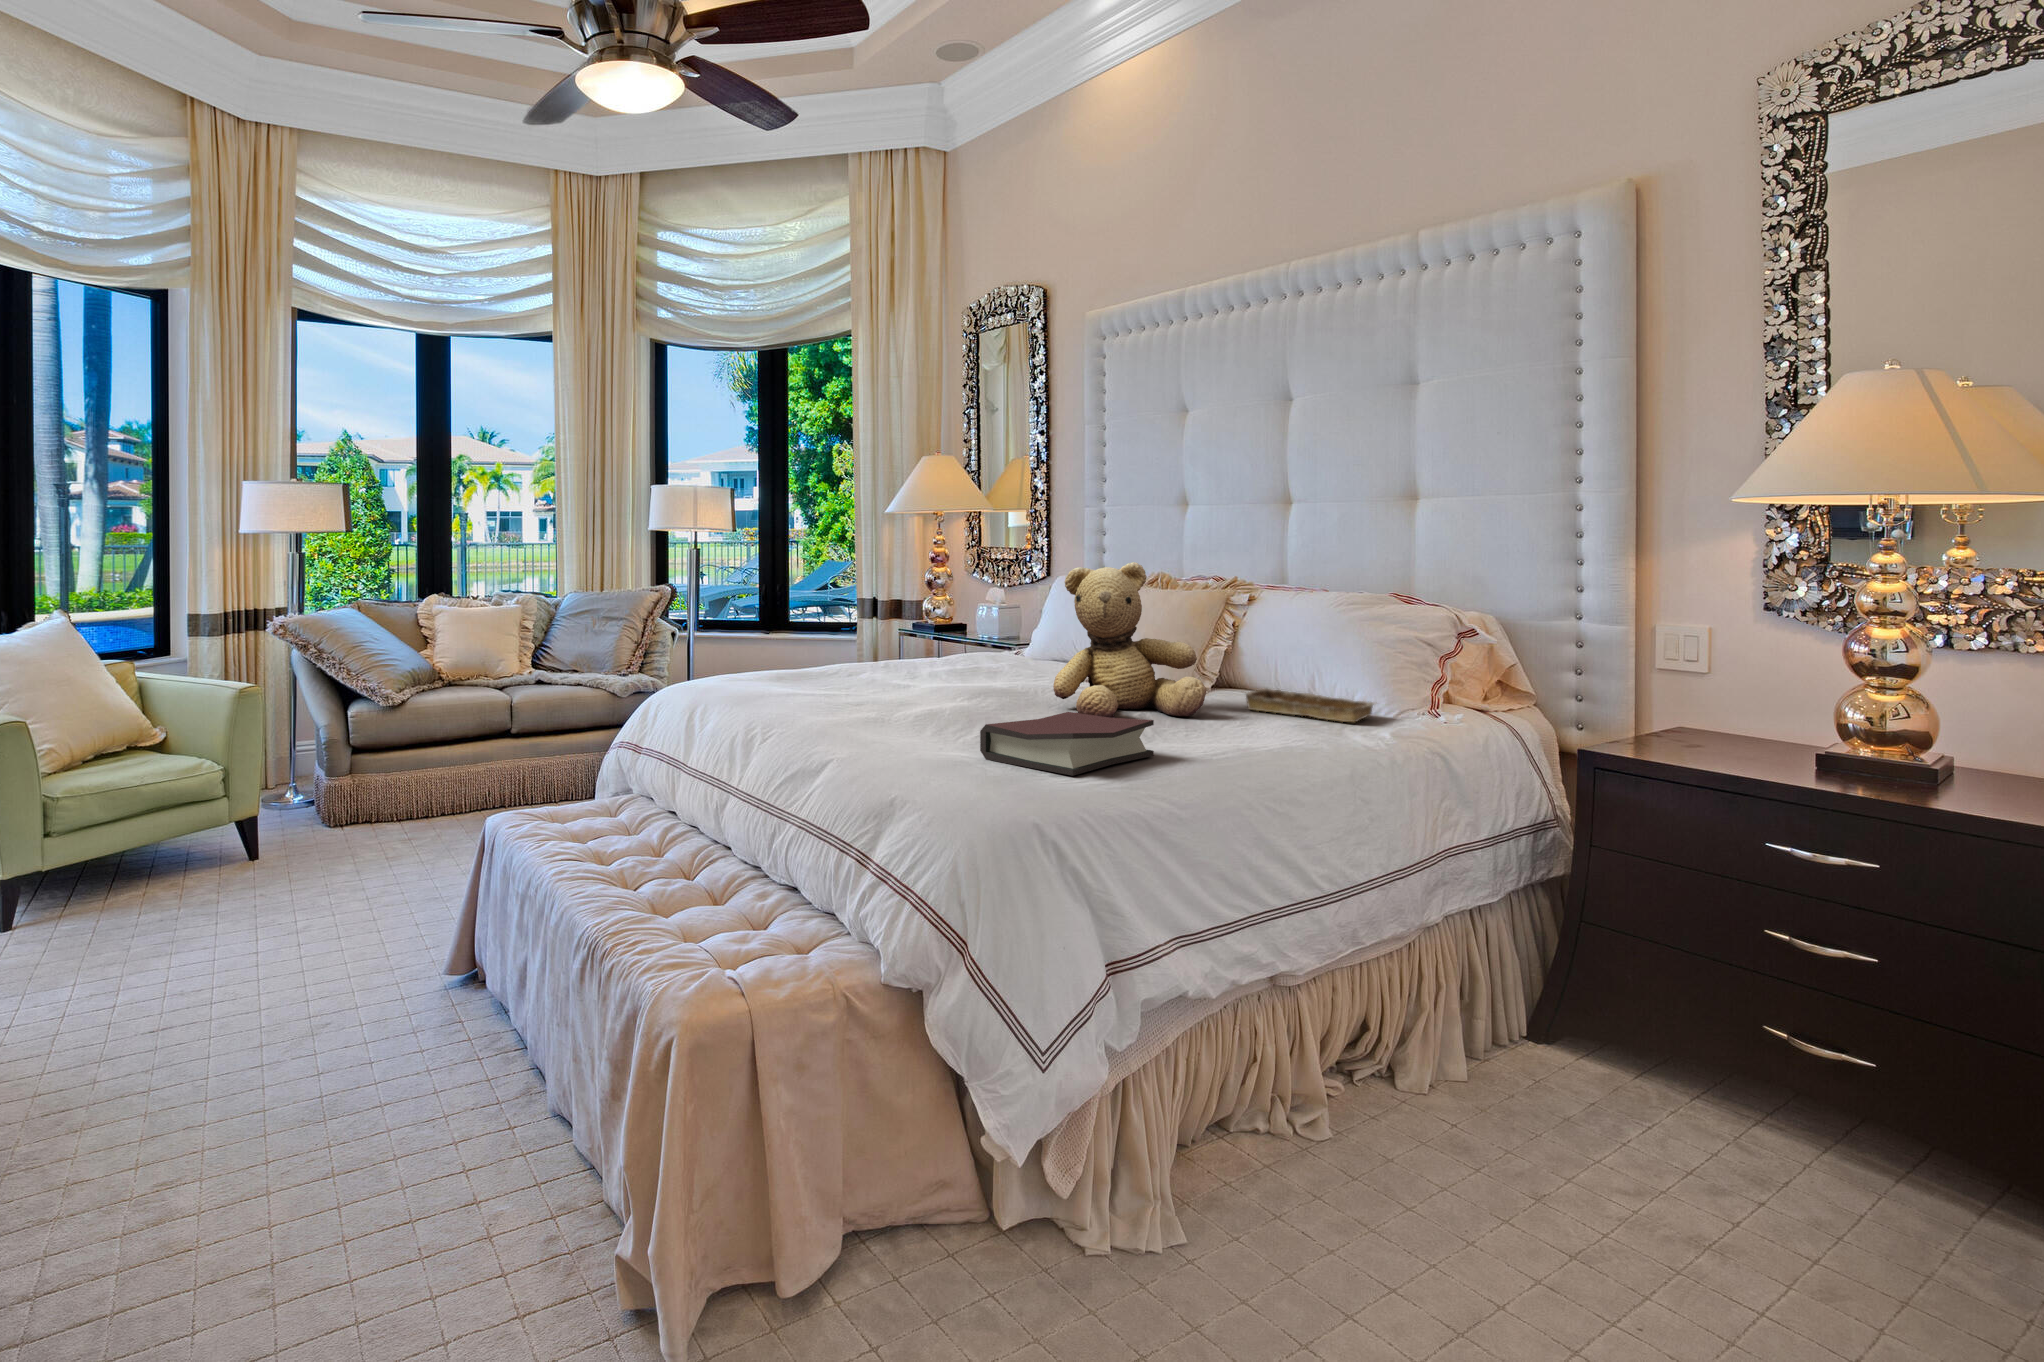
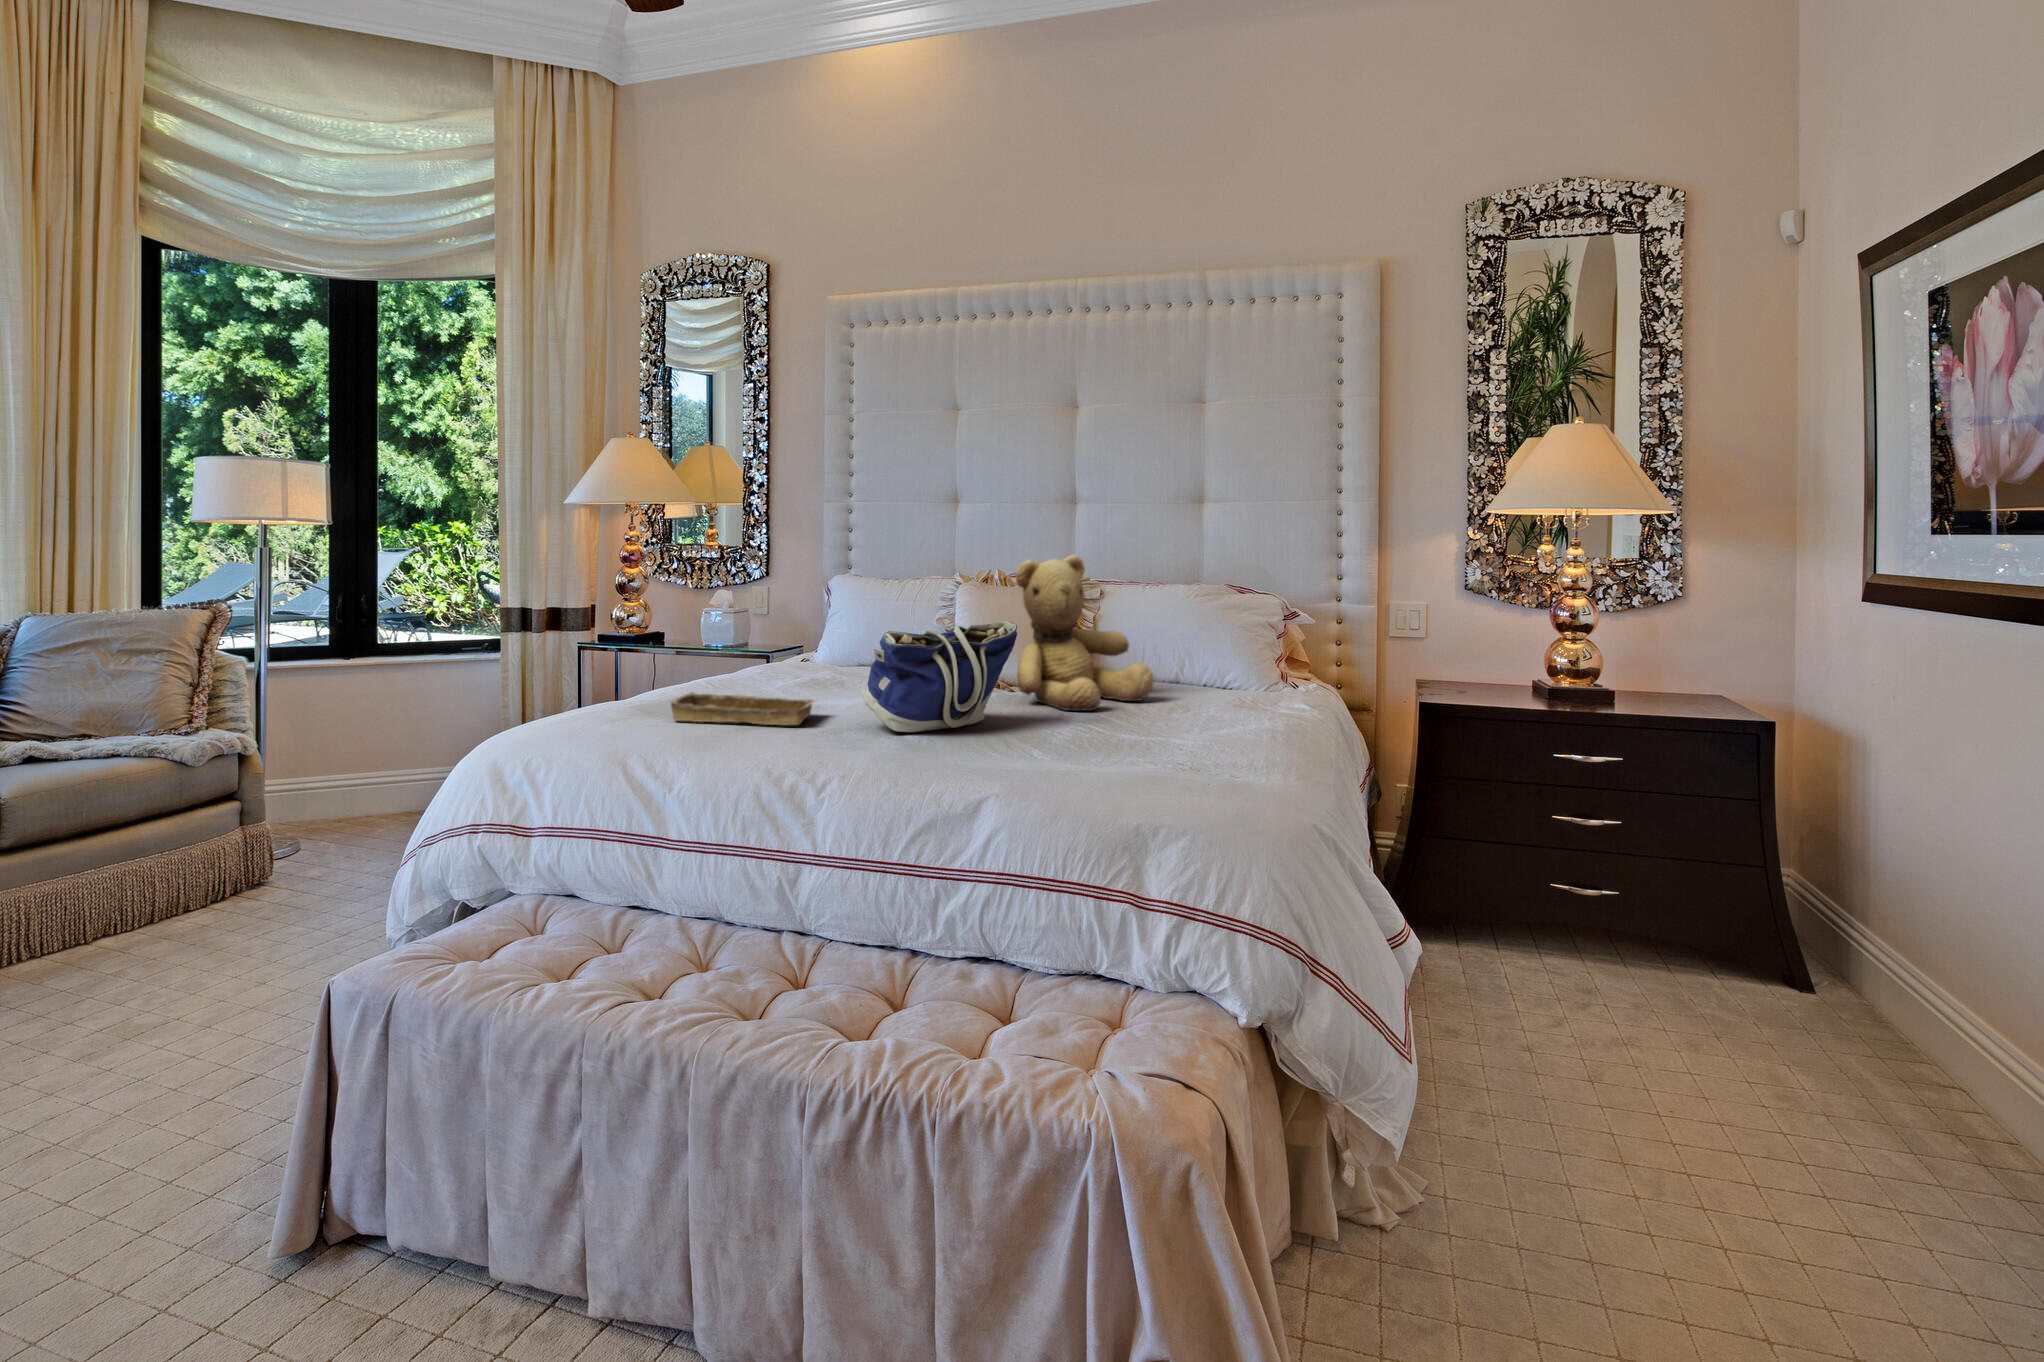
tote bag: none [842,624,992,717] -> present [861,621,1017,732]
tray: present [1246,688,1375,722] -> present [671,693,816,725]
hardback book: present [980,712,1154,776] -> none [1133,706,1259,769]

